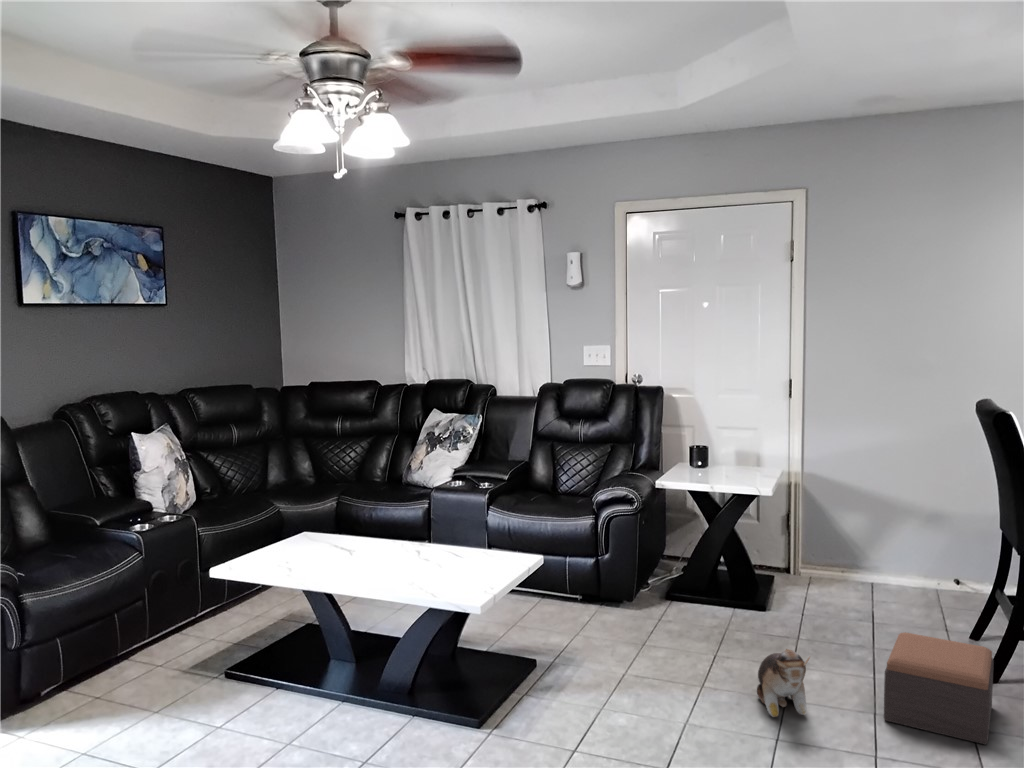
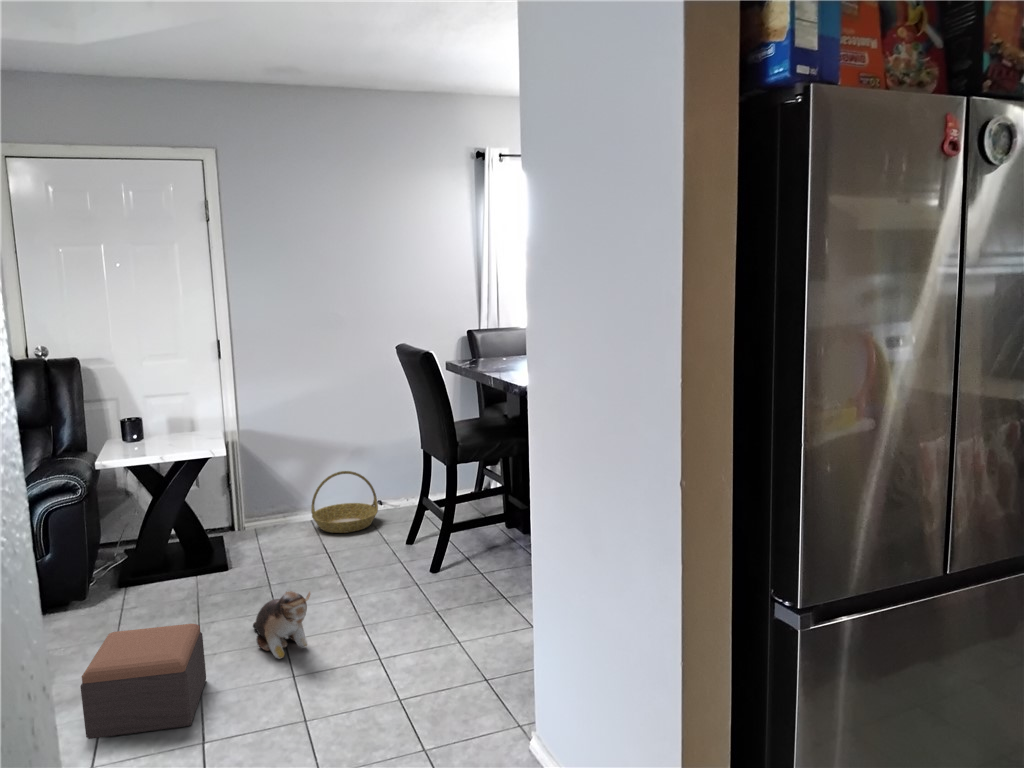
basket: none [869,536,951,607] -> present [311,471,378,533]
footstool: present [884,632,994,745] -> present [80,624,206,739]

